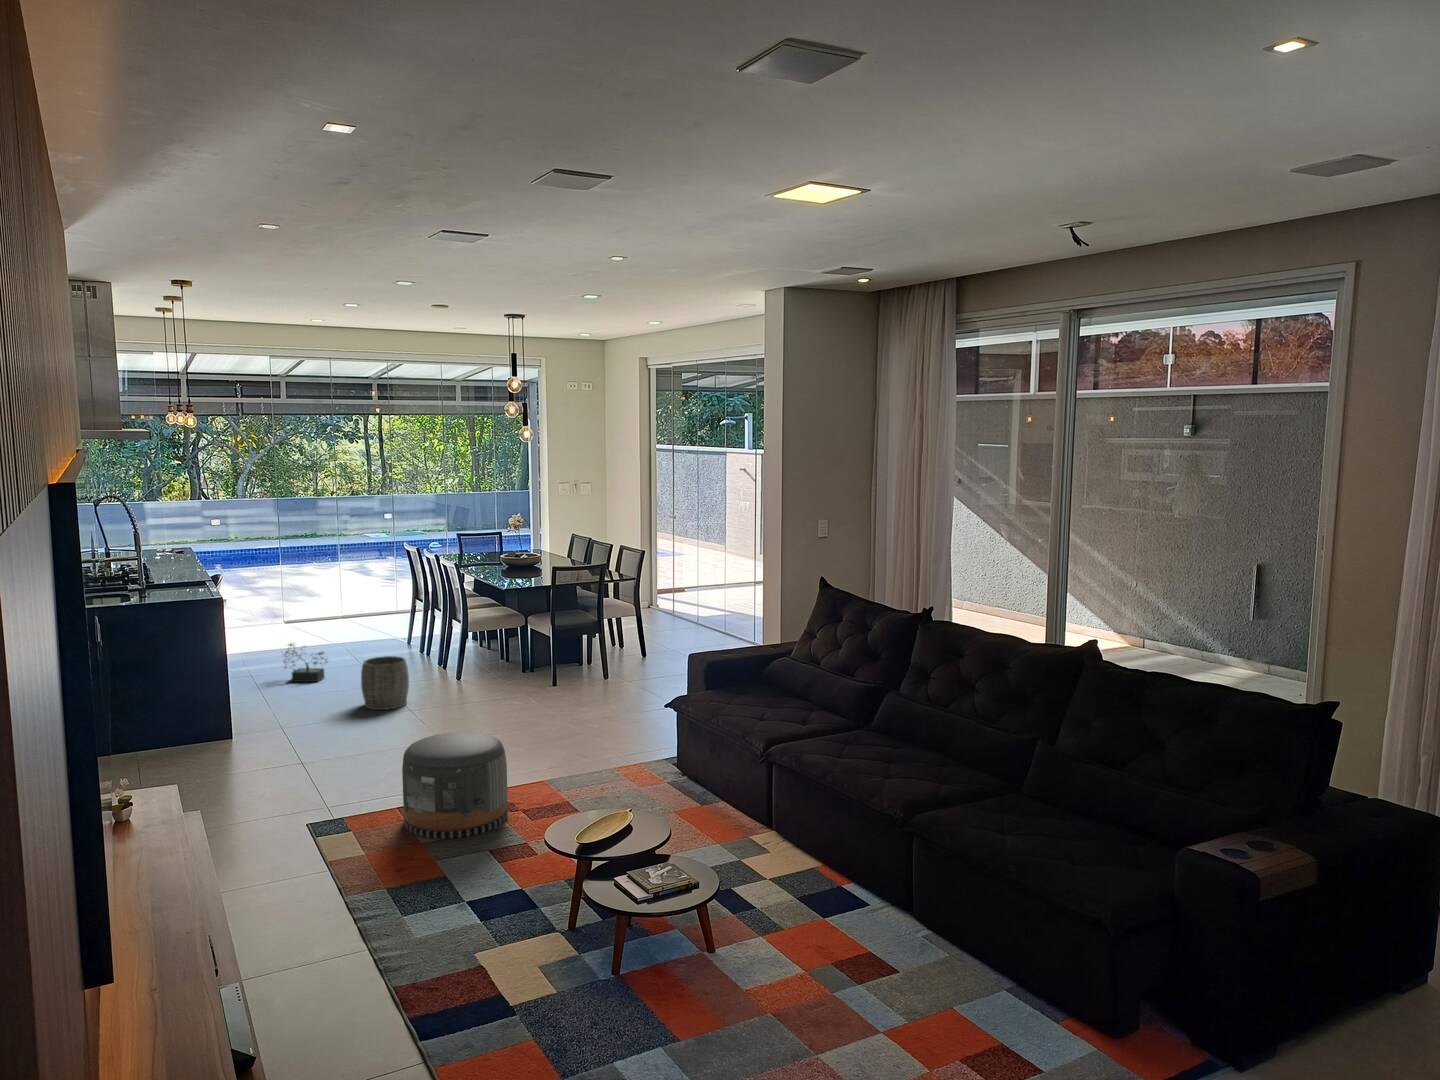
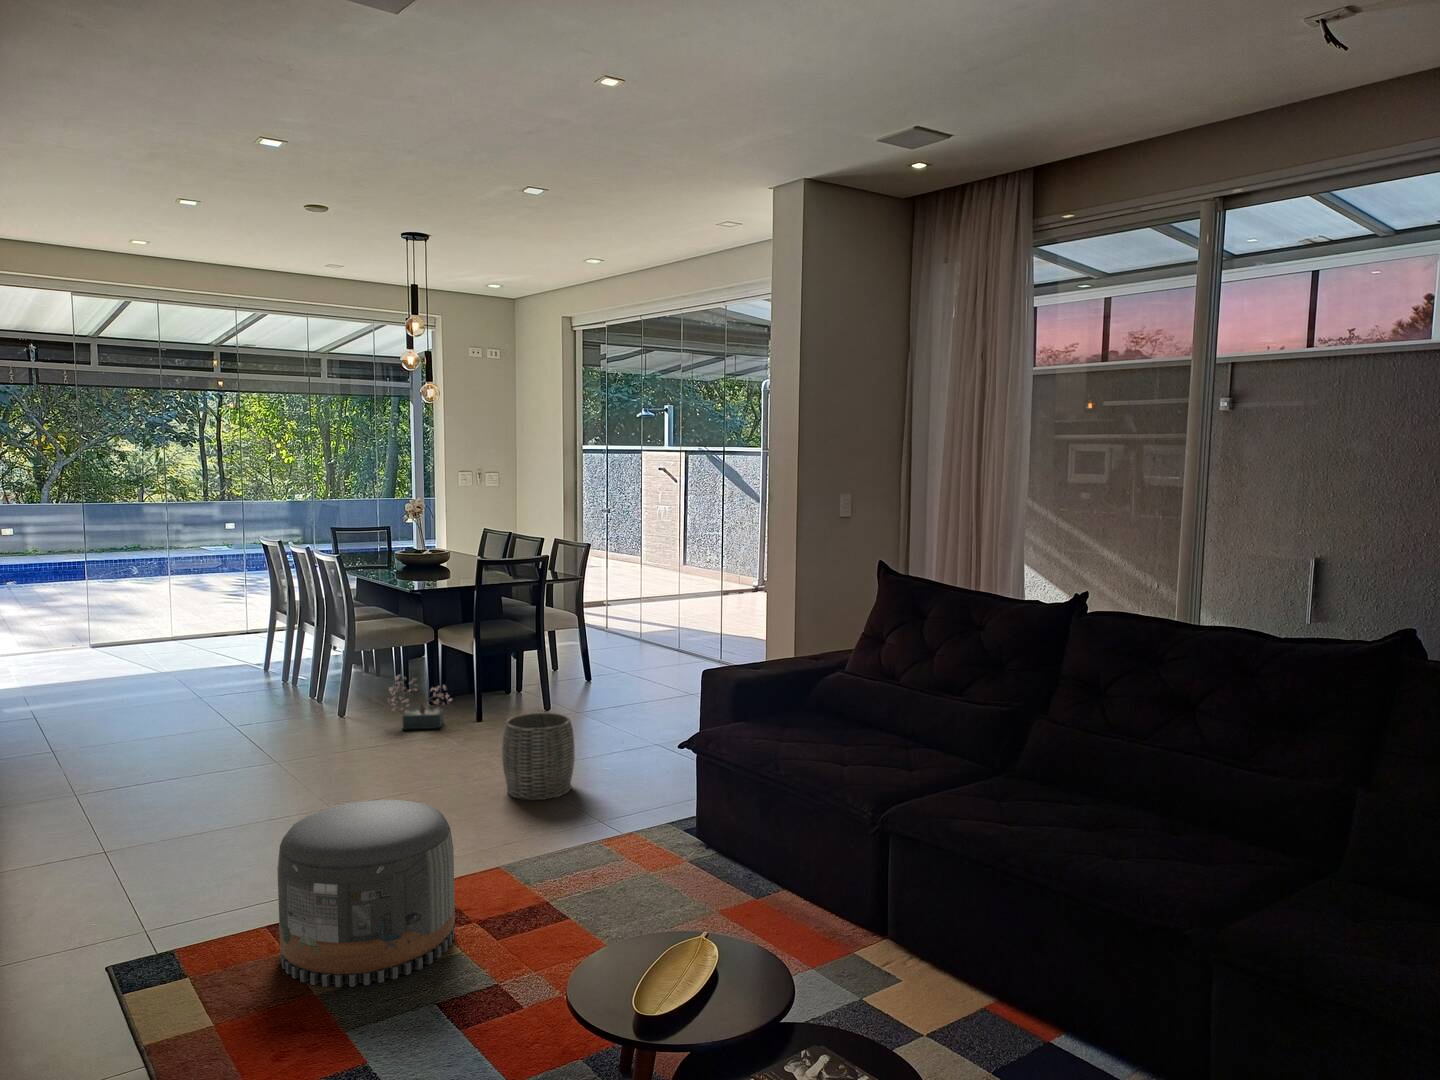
decorative plant: present [284,644,327,682] -> present [388,675,452,729]
woven basket: present [361,656,409,710] -> present [502,713,575,800]

